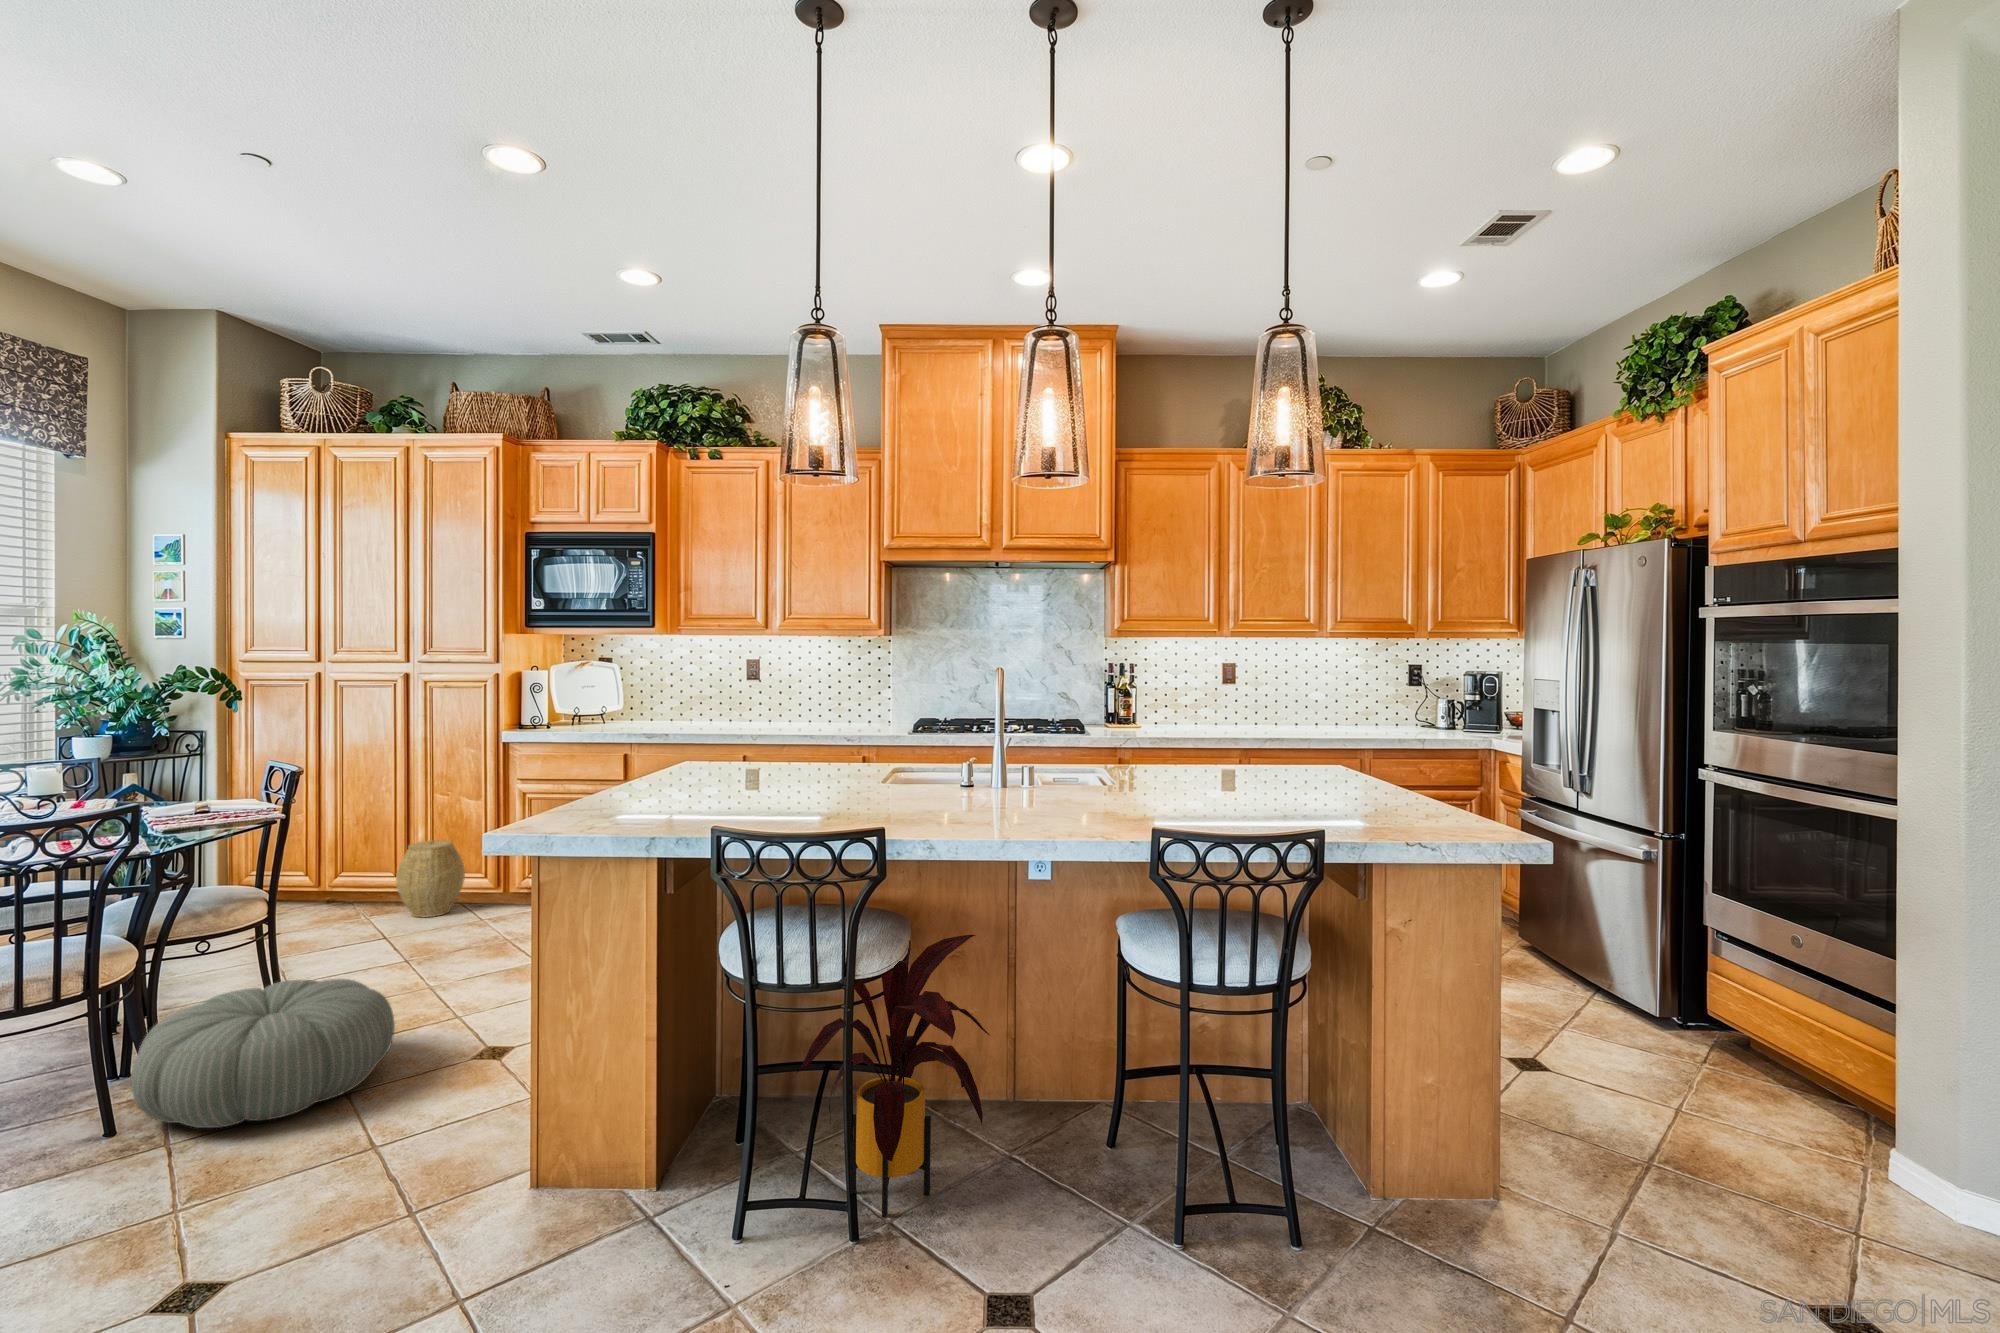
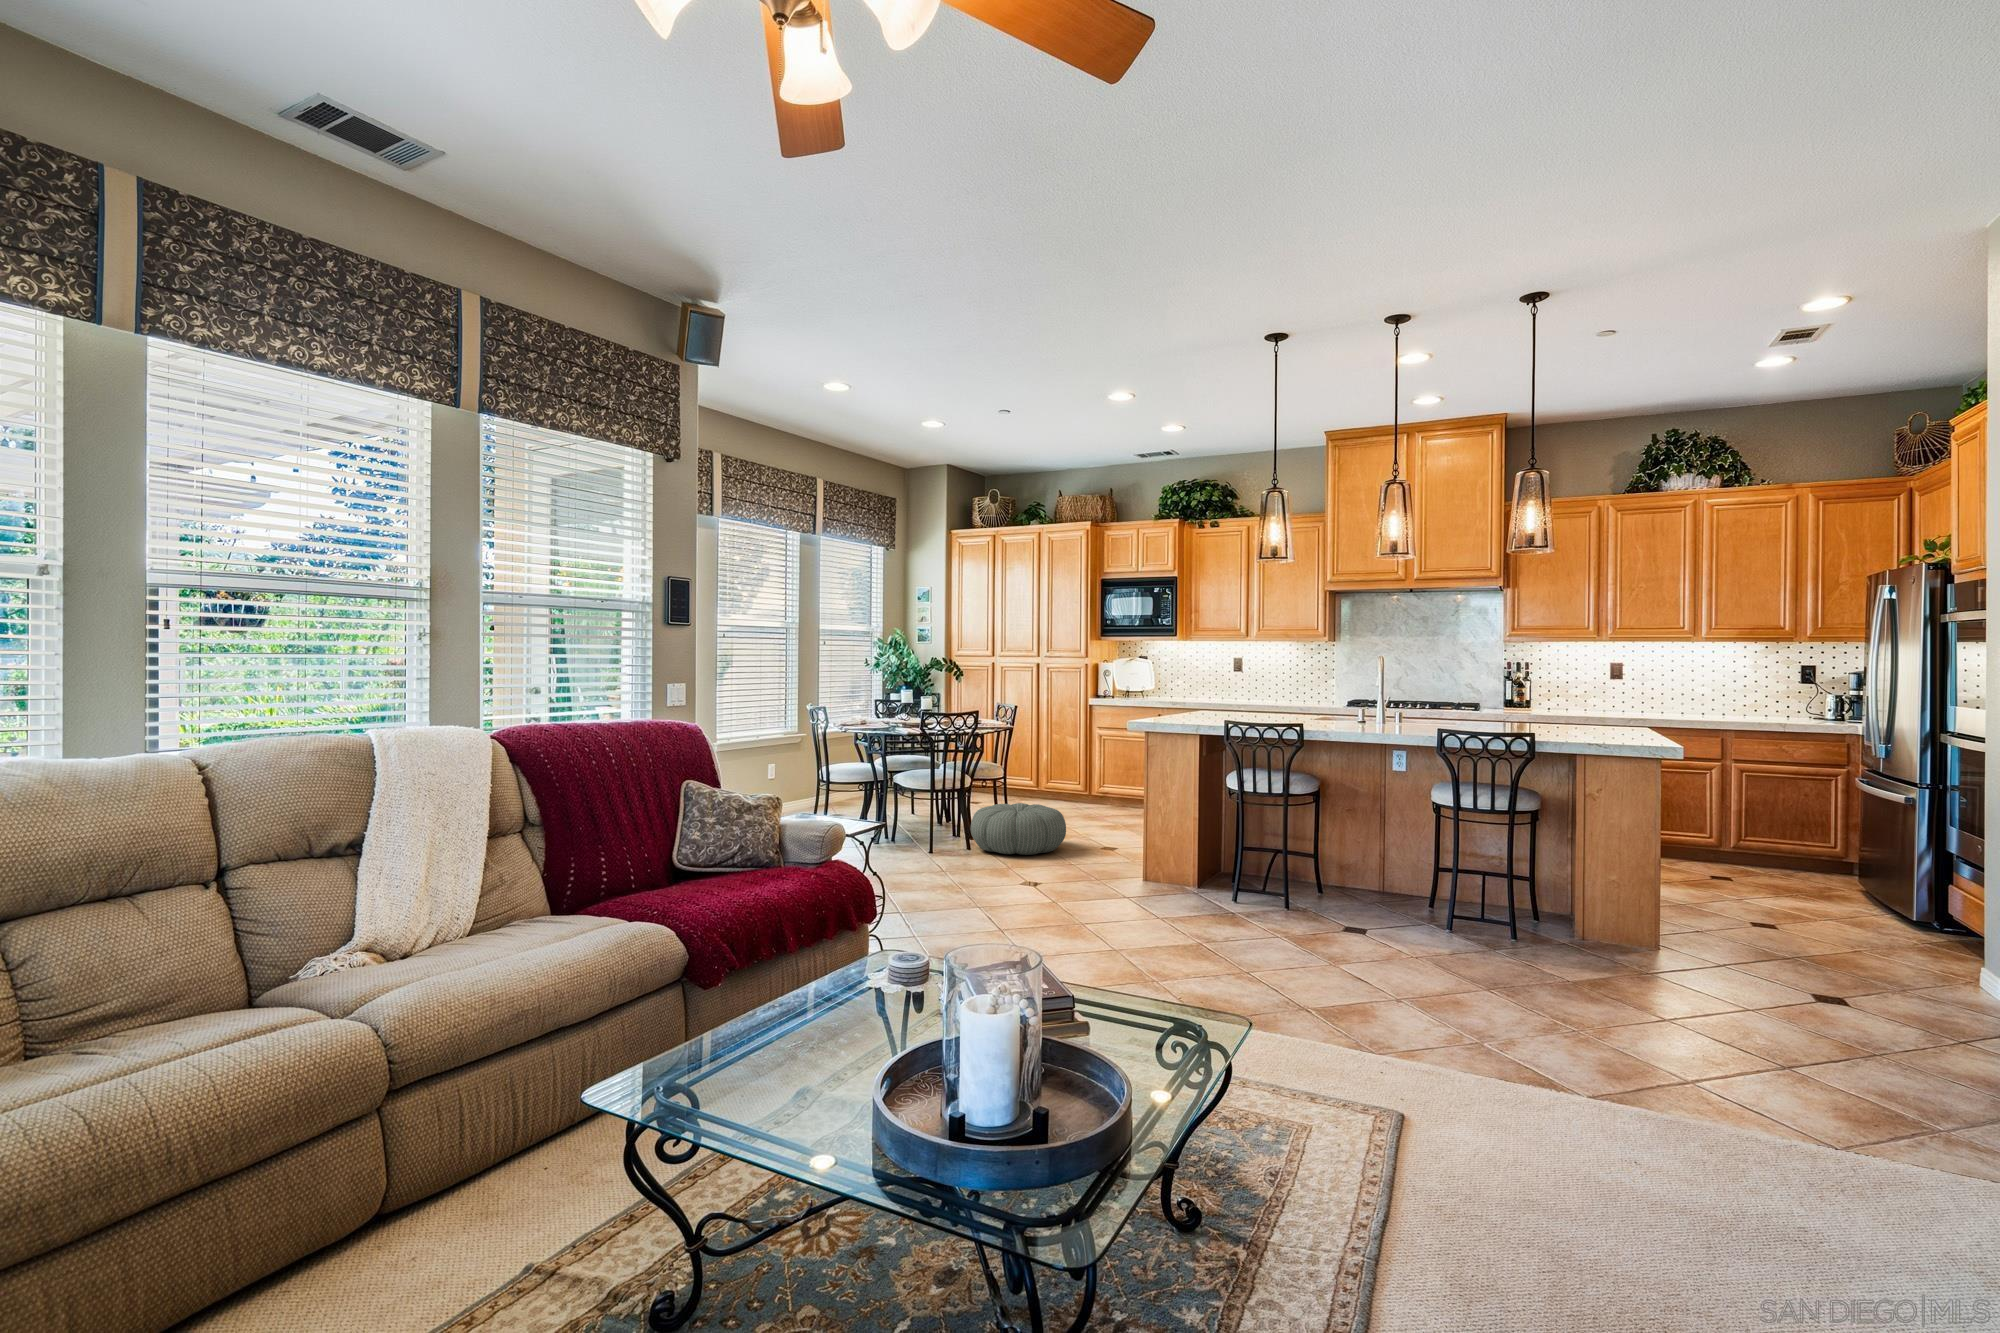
woven basket: present [396,840,465,917] -> none [1034,761,1069,805]
house plant: present [797,935,989,1217] -> none [1261,788,1363,909]

